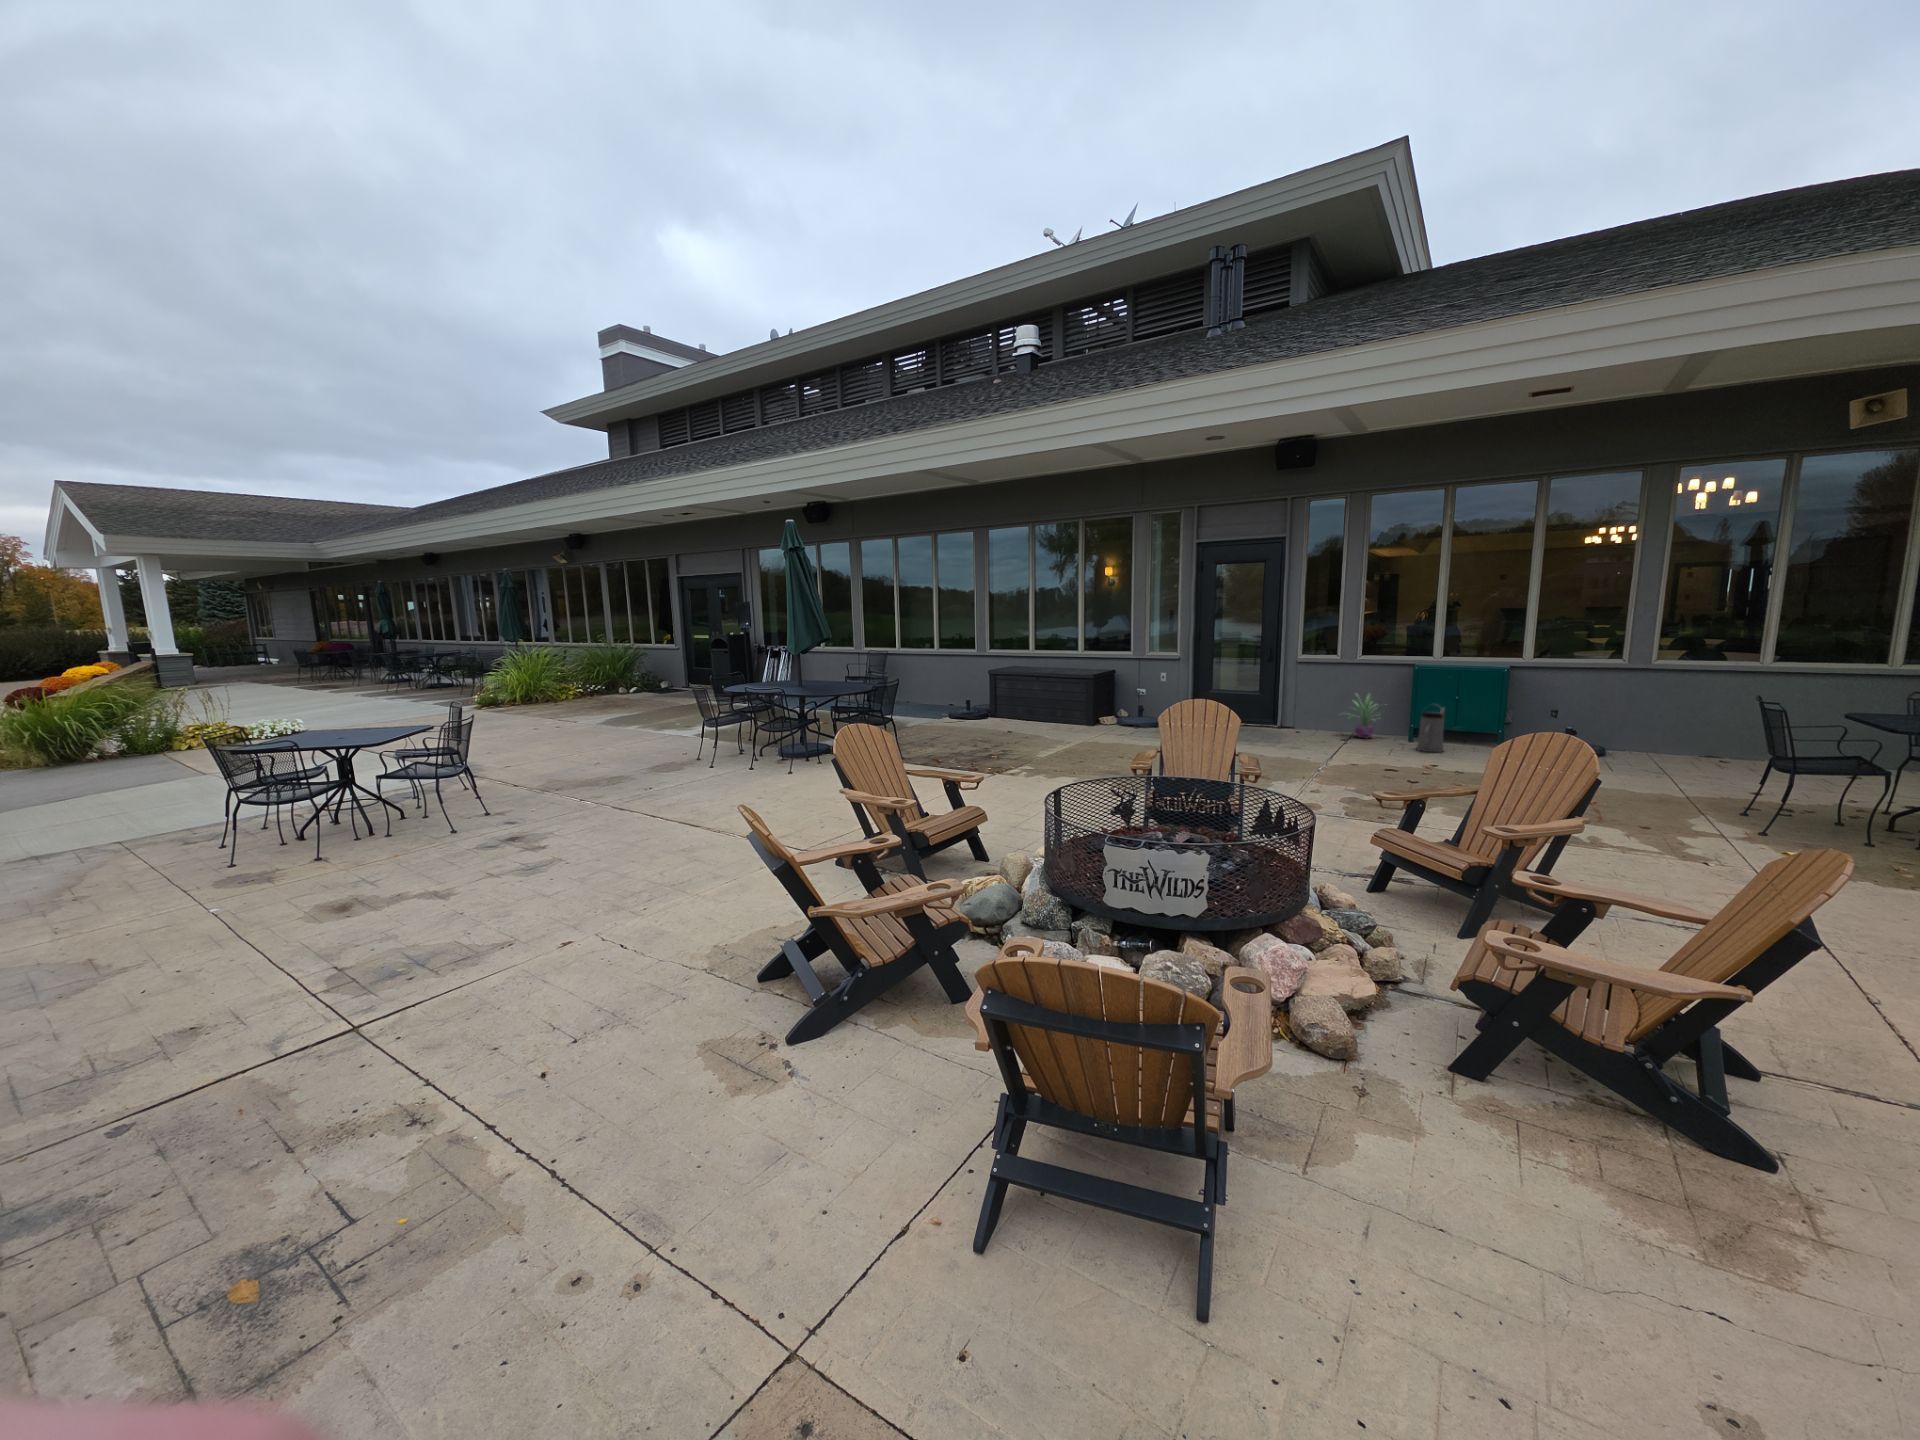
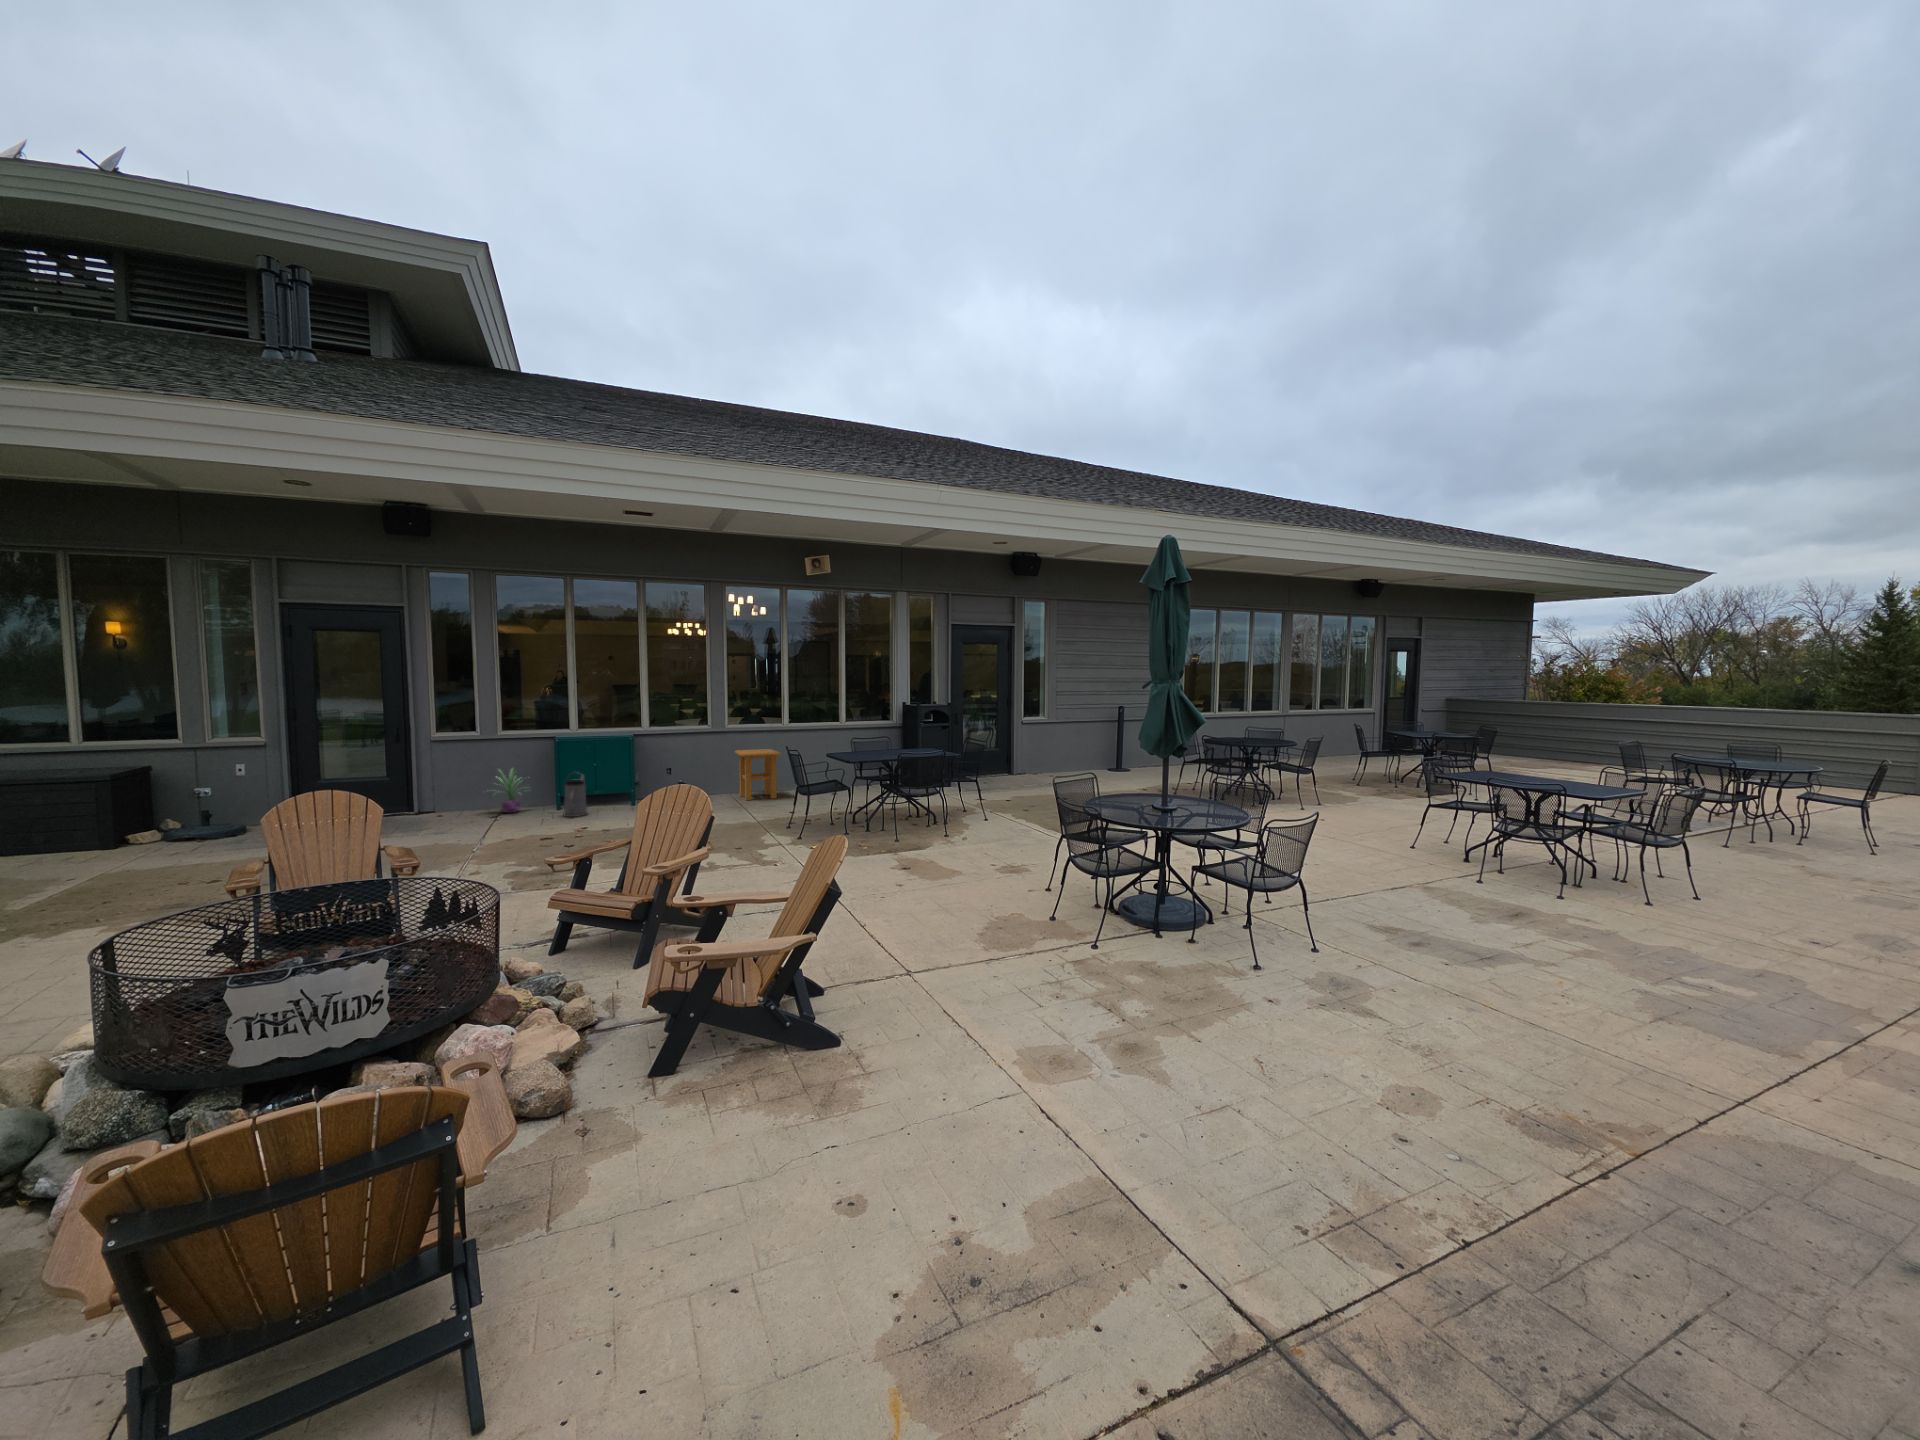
side table: none [1665,696,1752,771] -> present [735,749,781,800]

